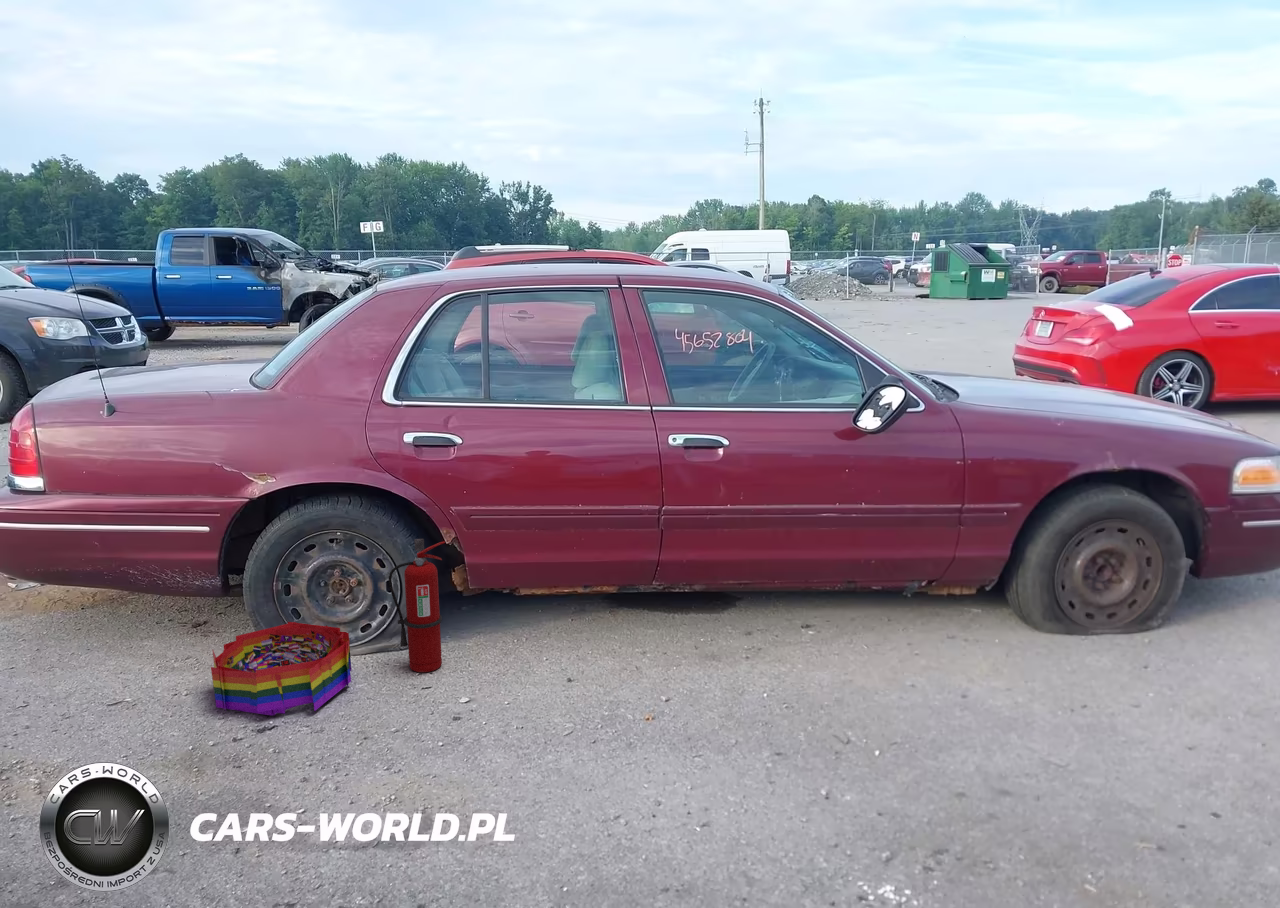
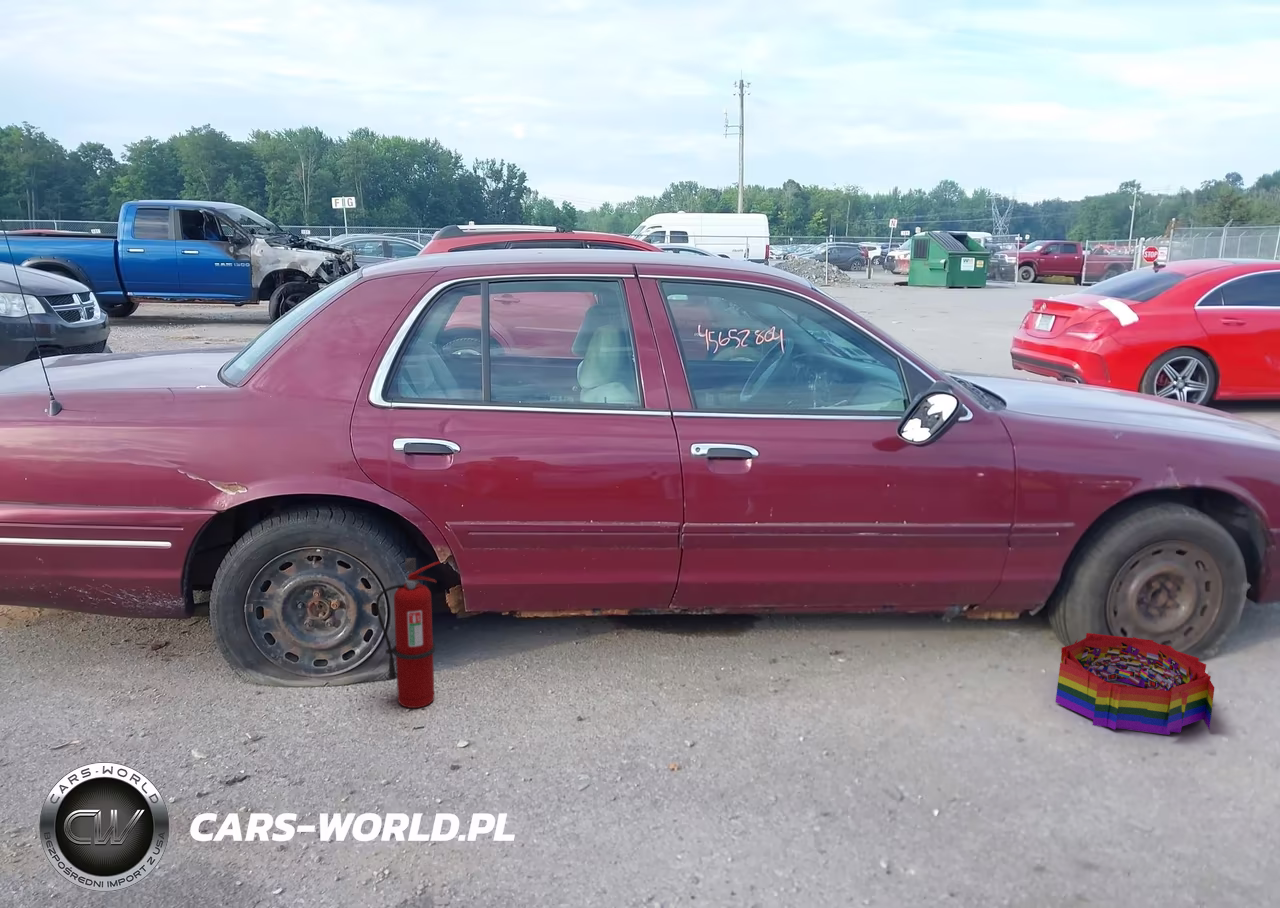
storage bin: present [211,622,351,716] -> present [1056,633,1214,735]

